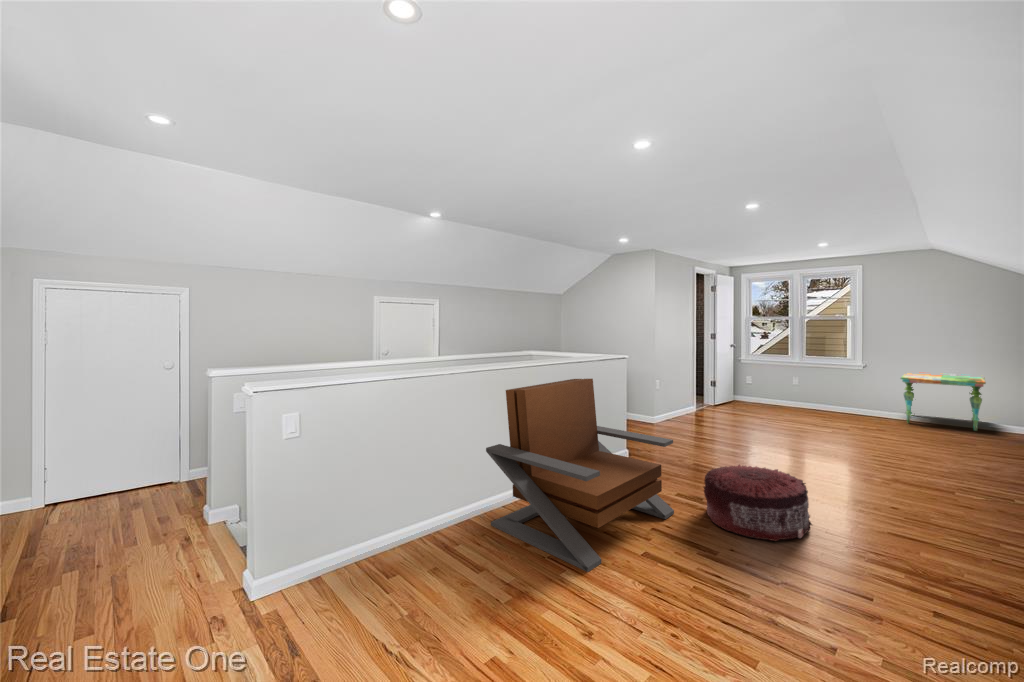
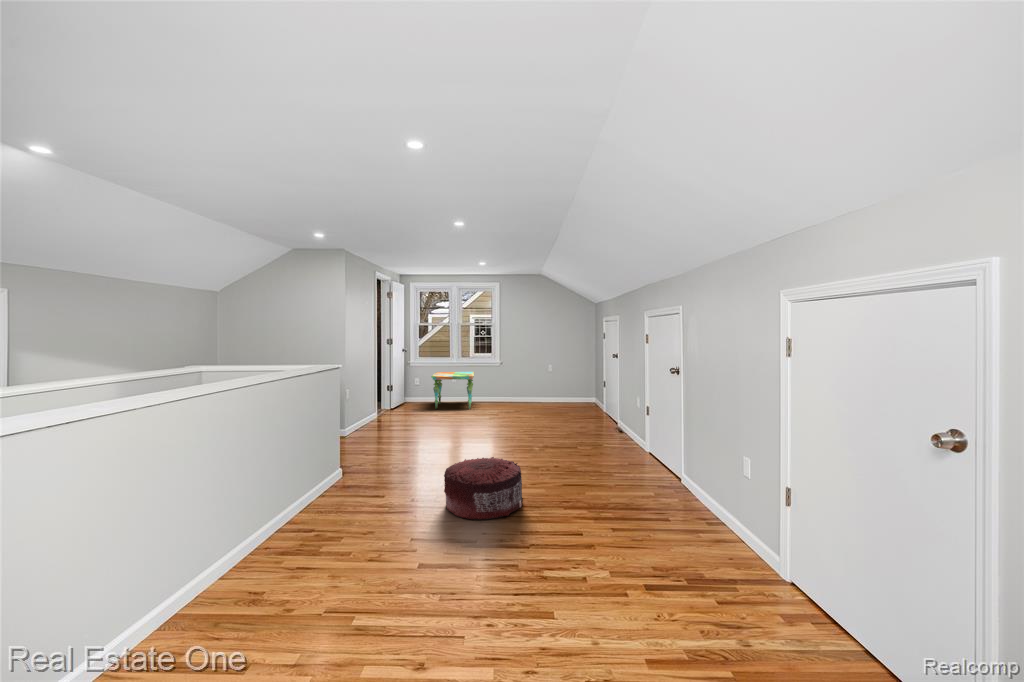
side table: present [901,372,986,431] -> present [431,372,474,409]
lounge chair: present [486,379,674,572] -> none [208,395,421,608]

